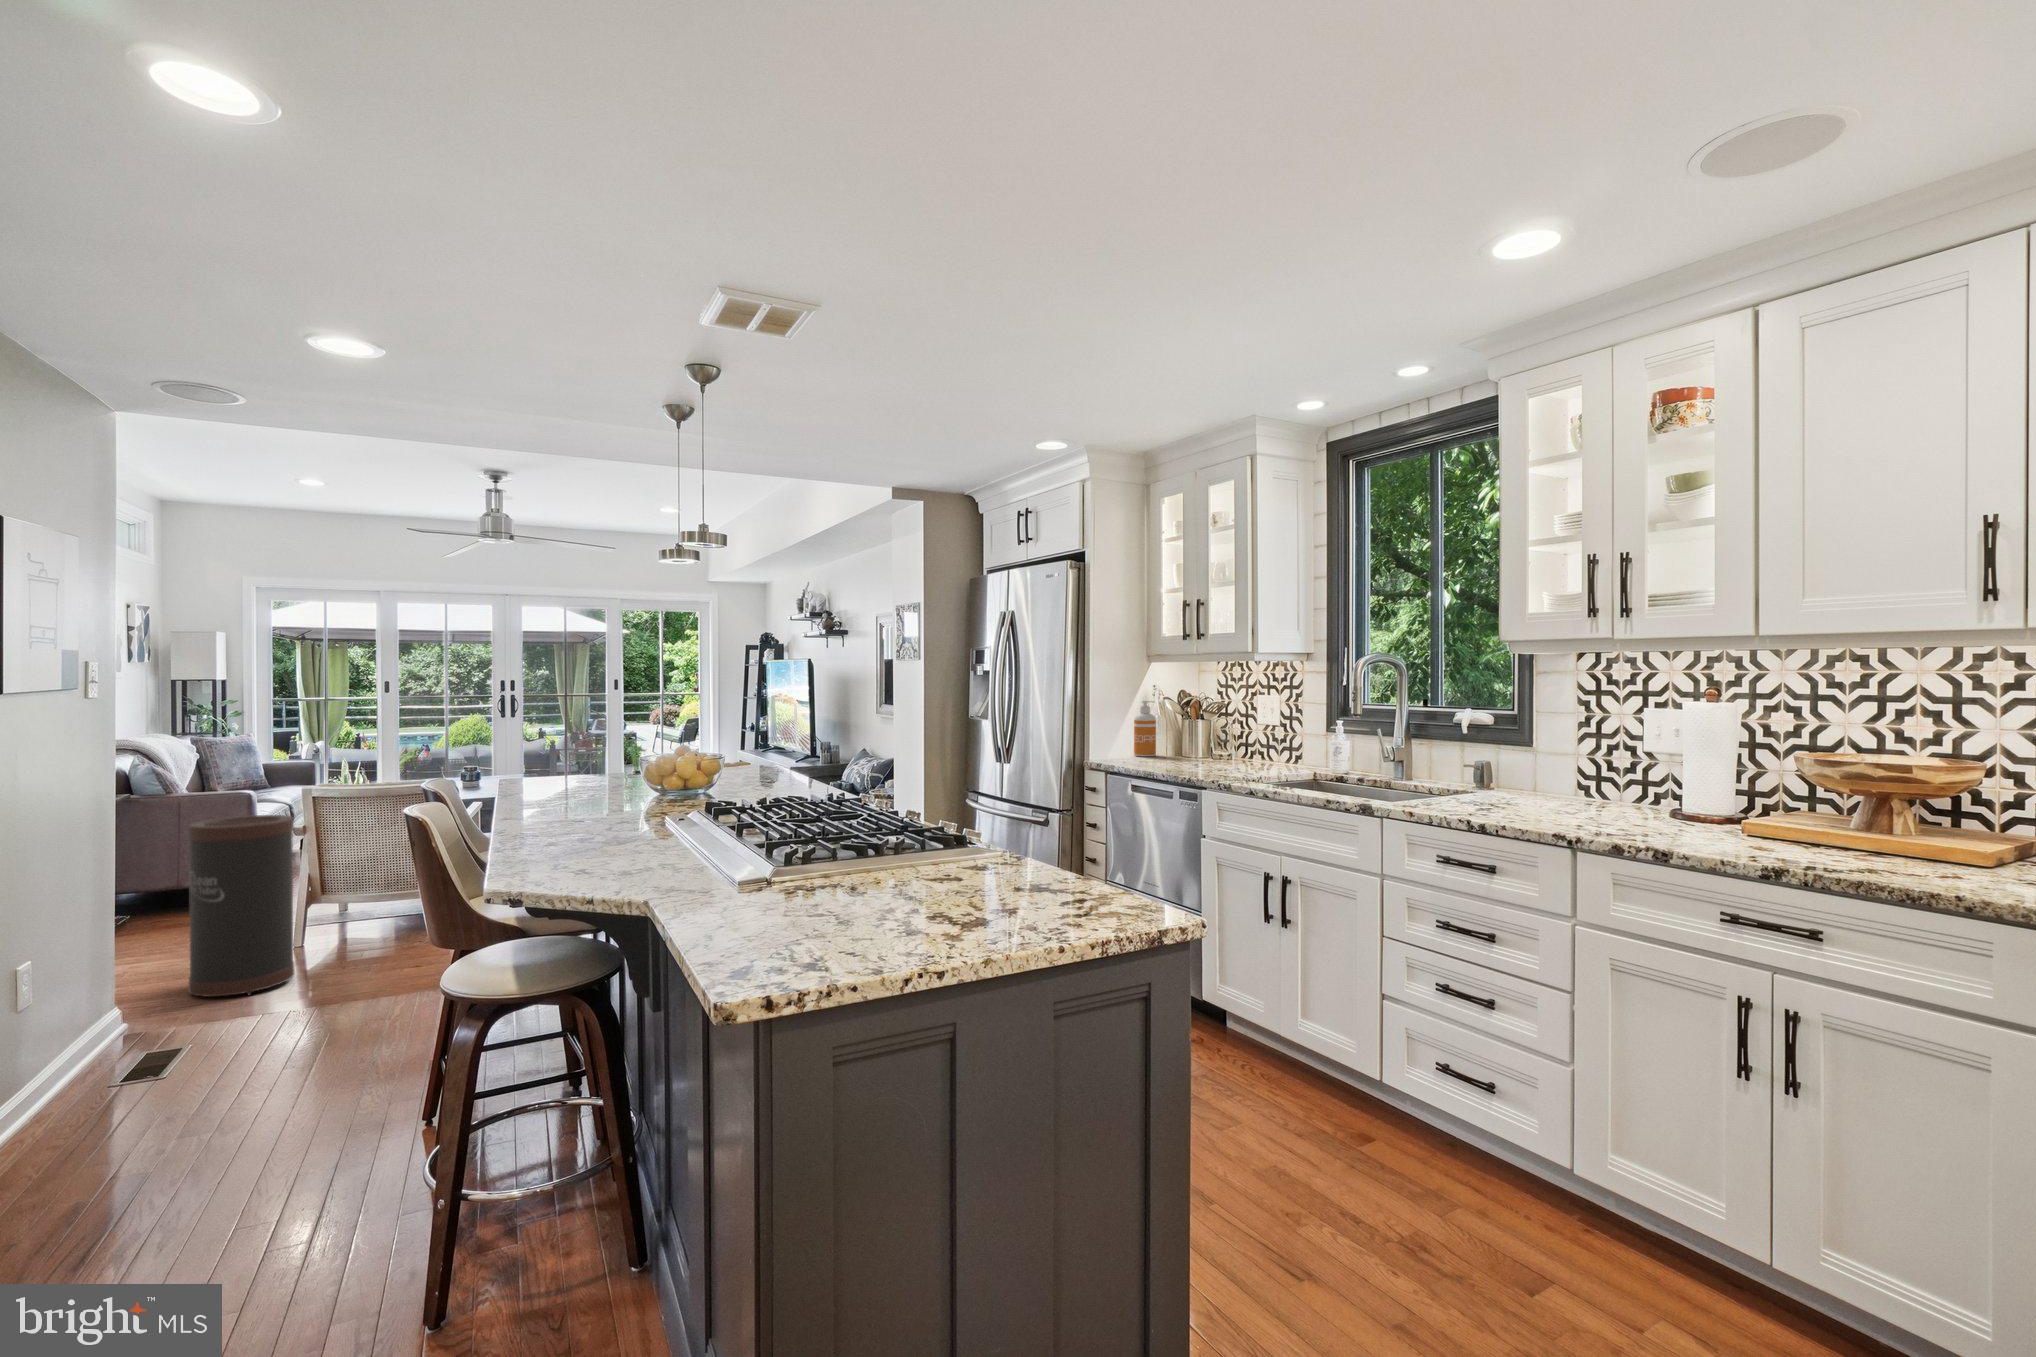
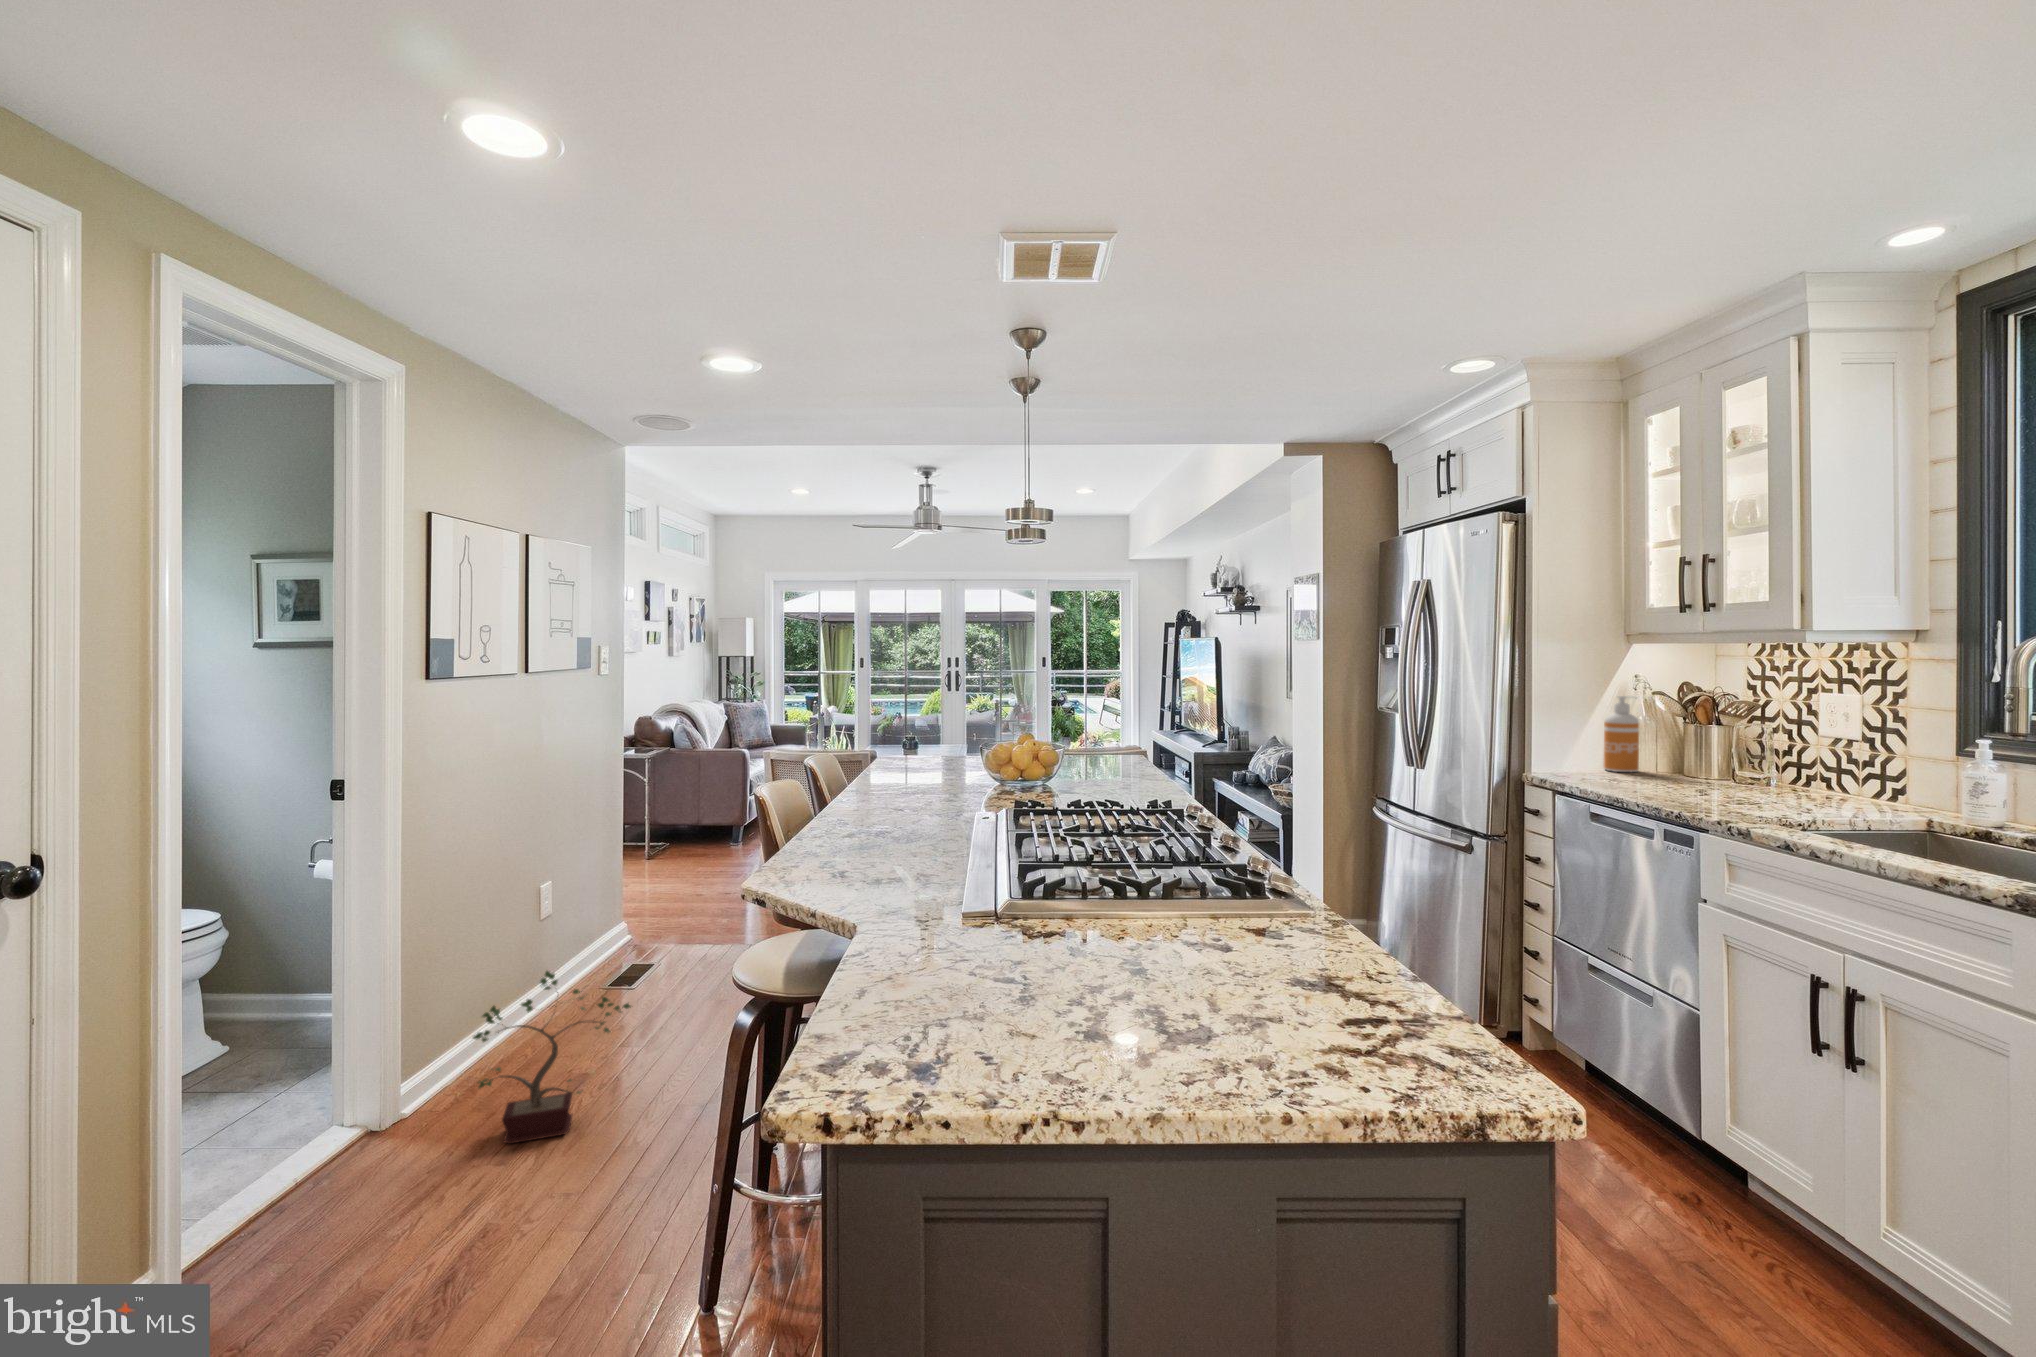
trash can: present [188,815,294,997] -> none [664,781,740,936]
potted plant: none [41,1019,269,1226] -> present [473,971,631,1144]

